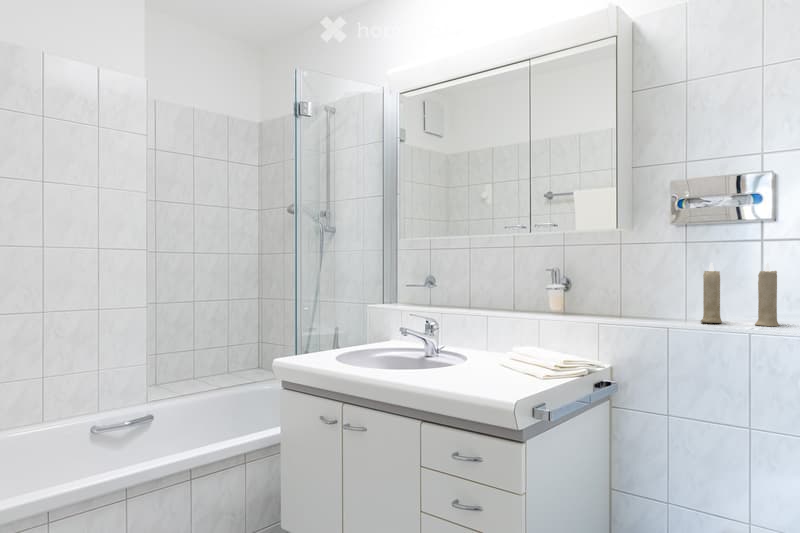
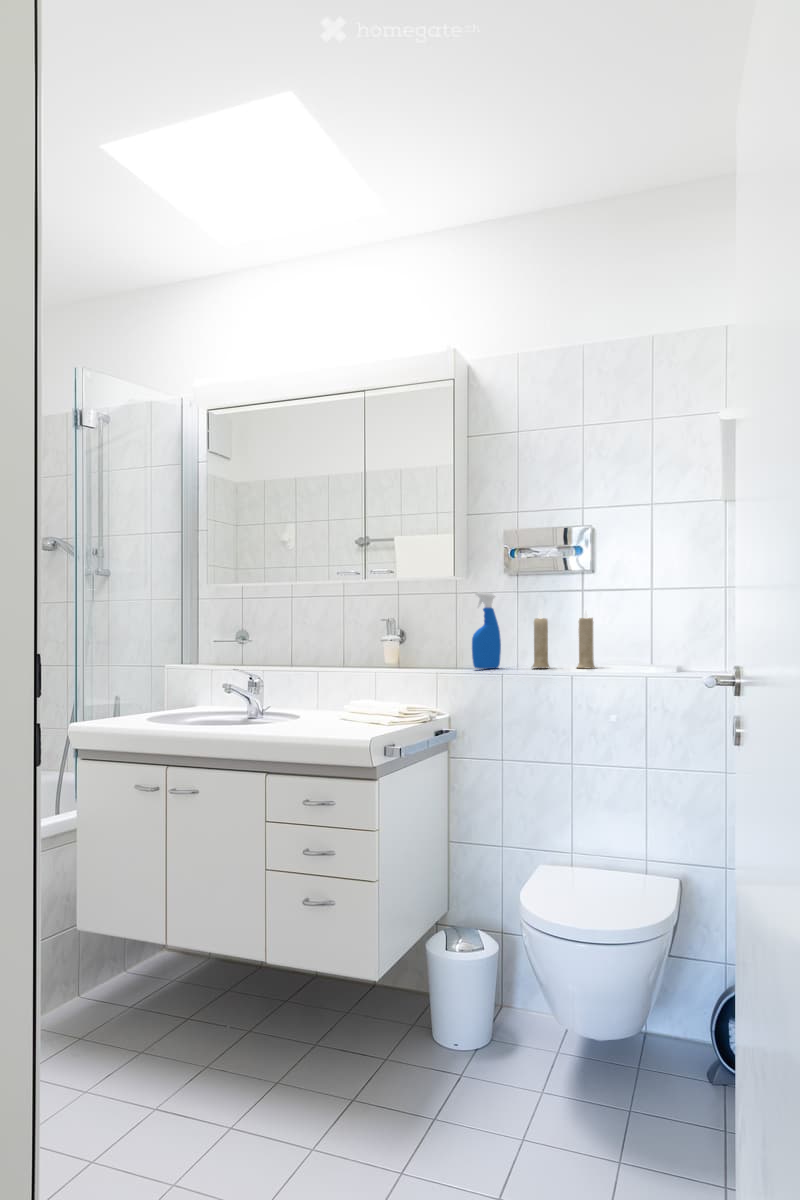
spray bottle: none [634,244,665,321] -> present [472,592,501,669]

